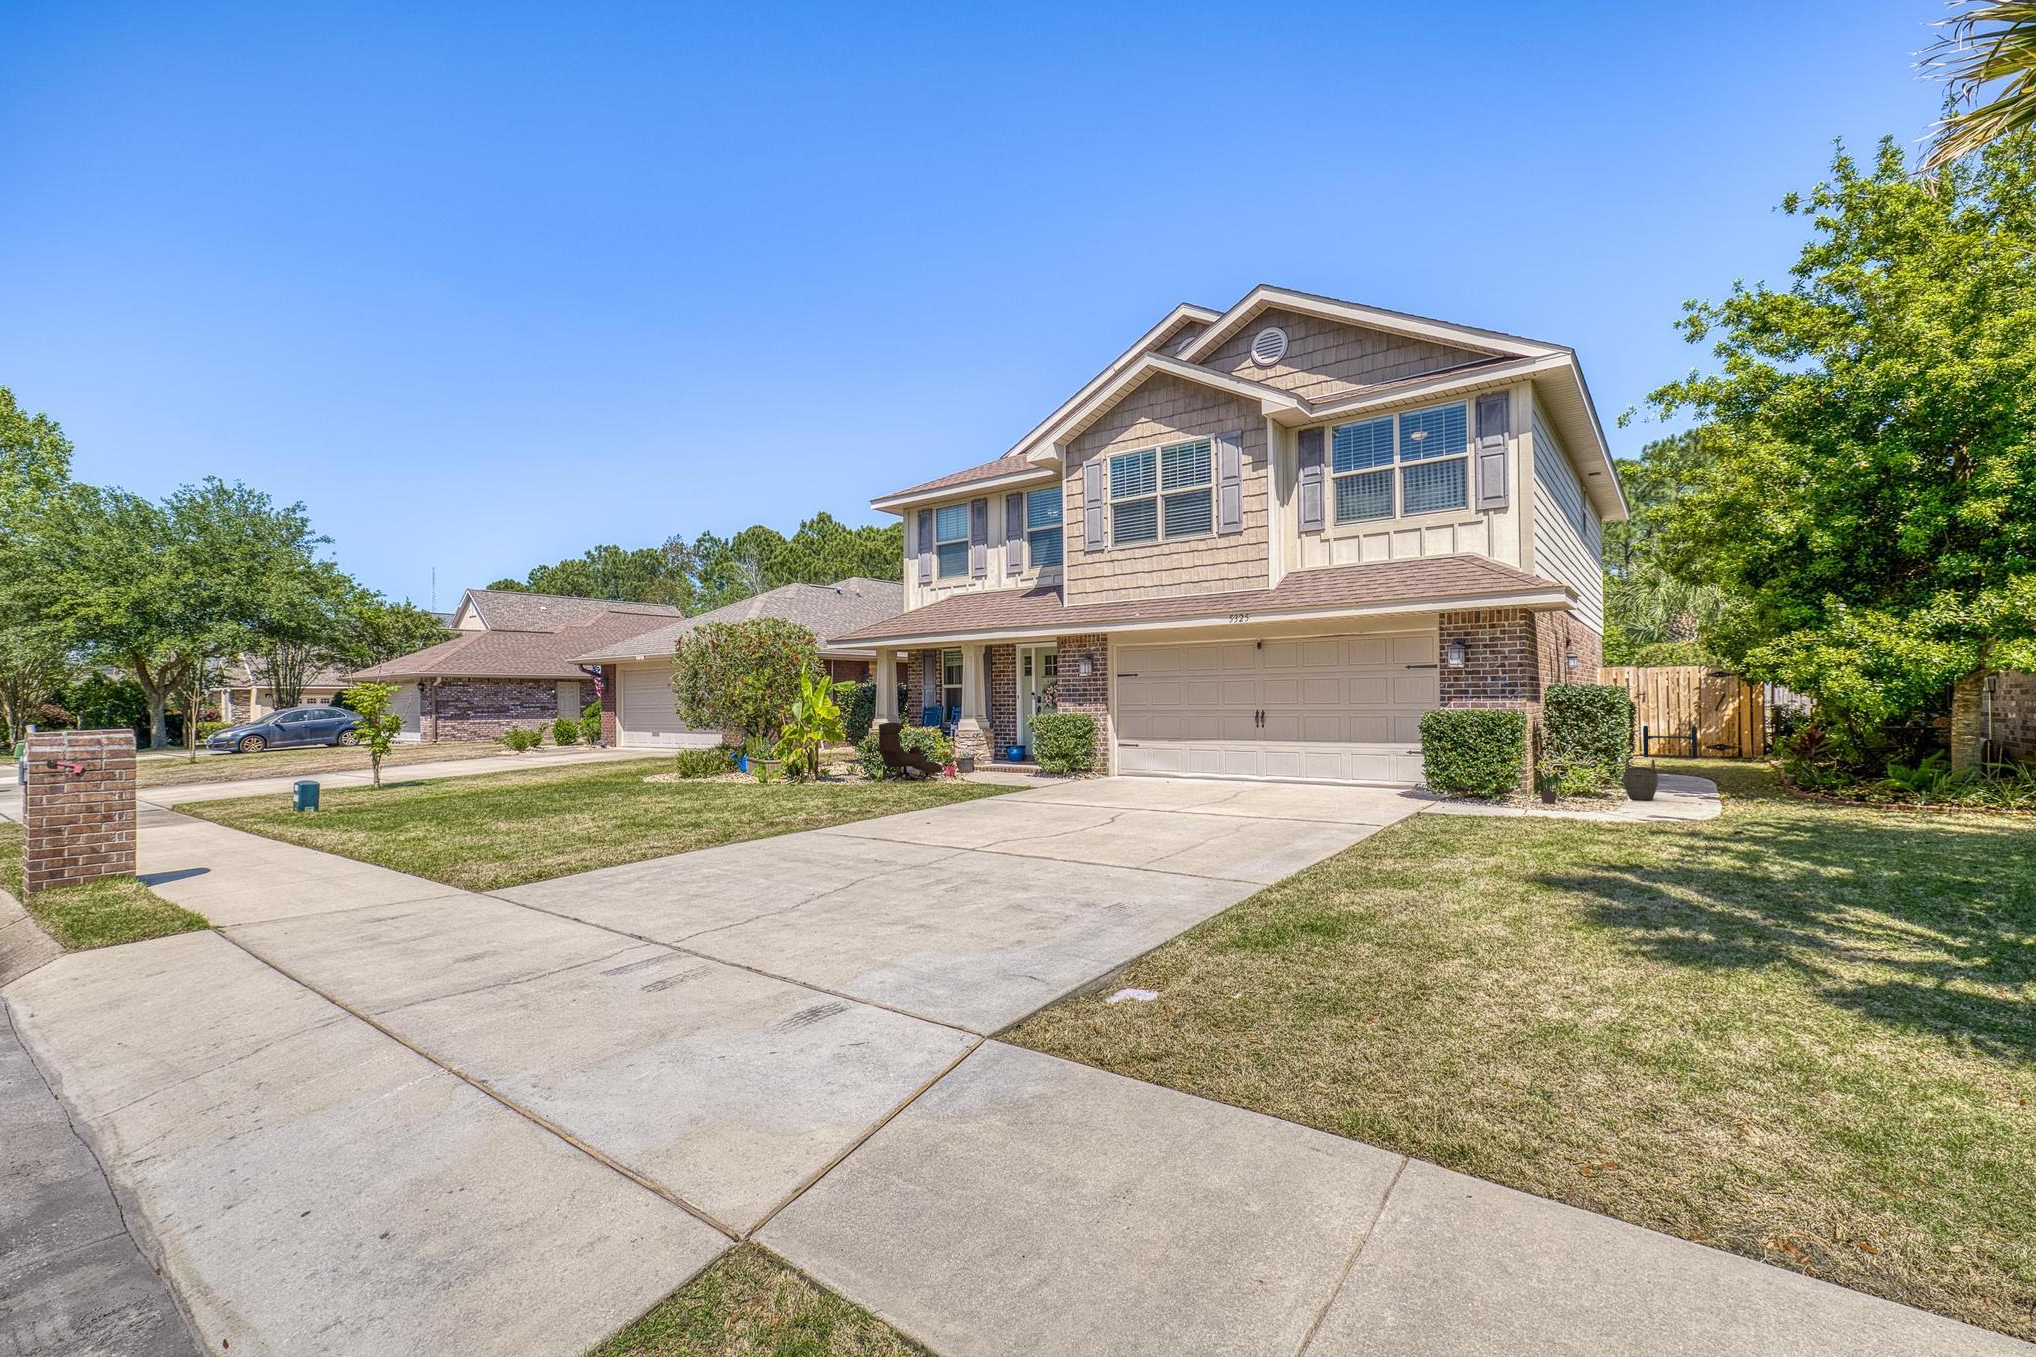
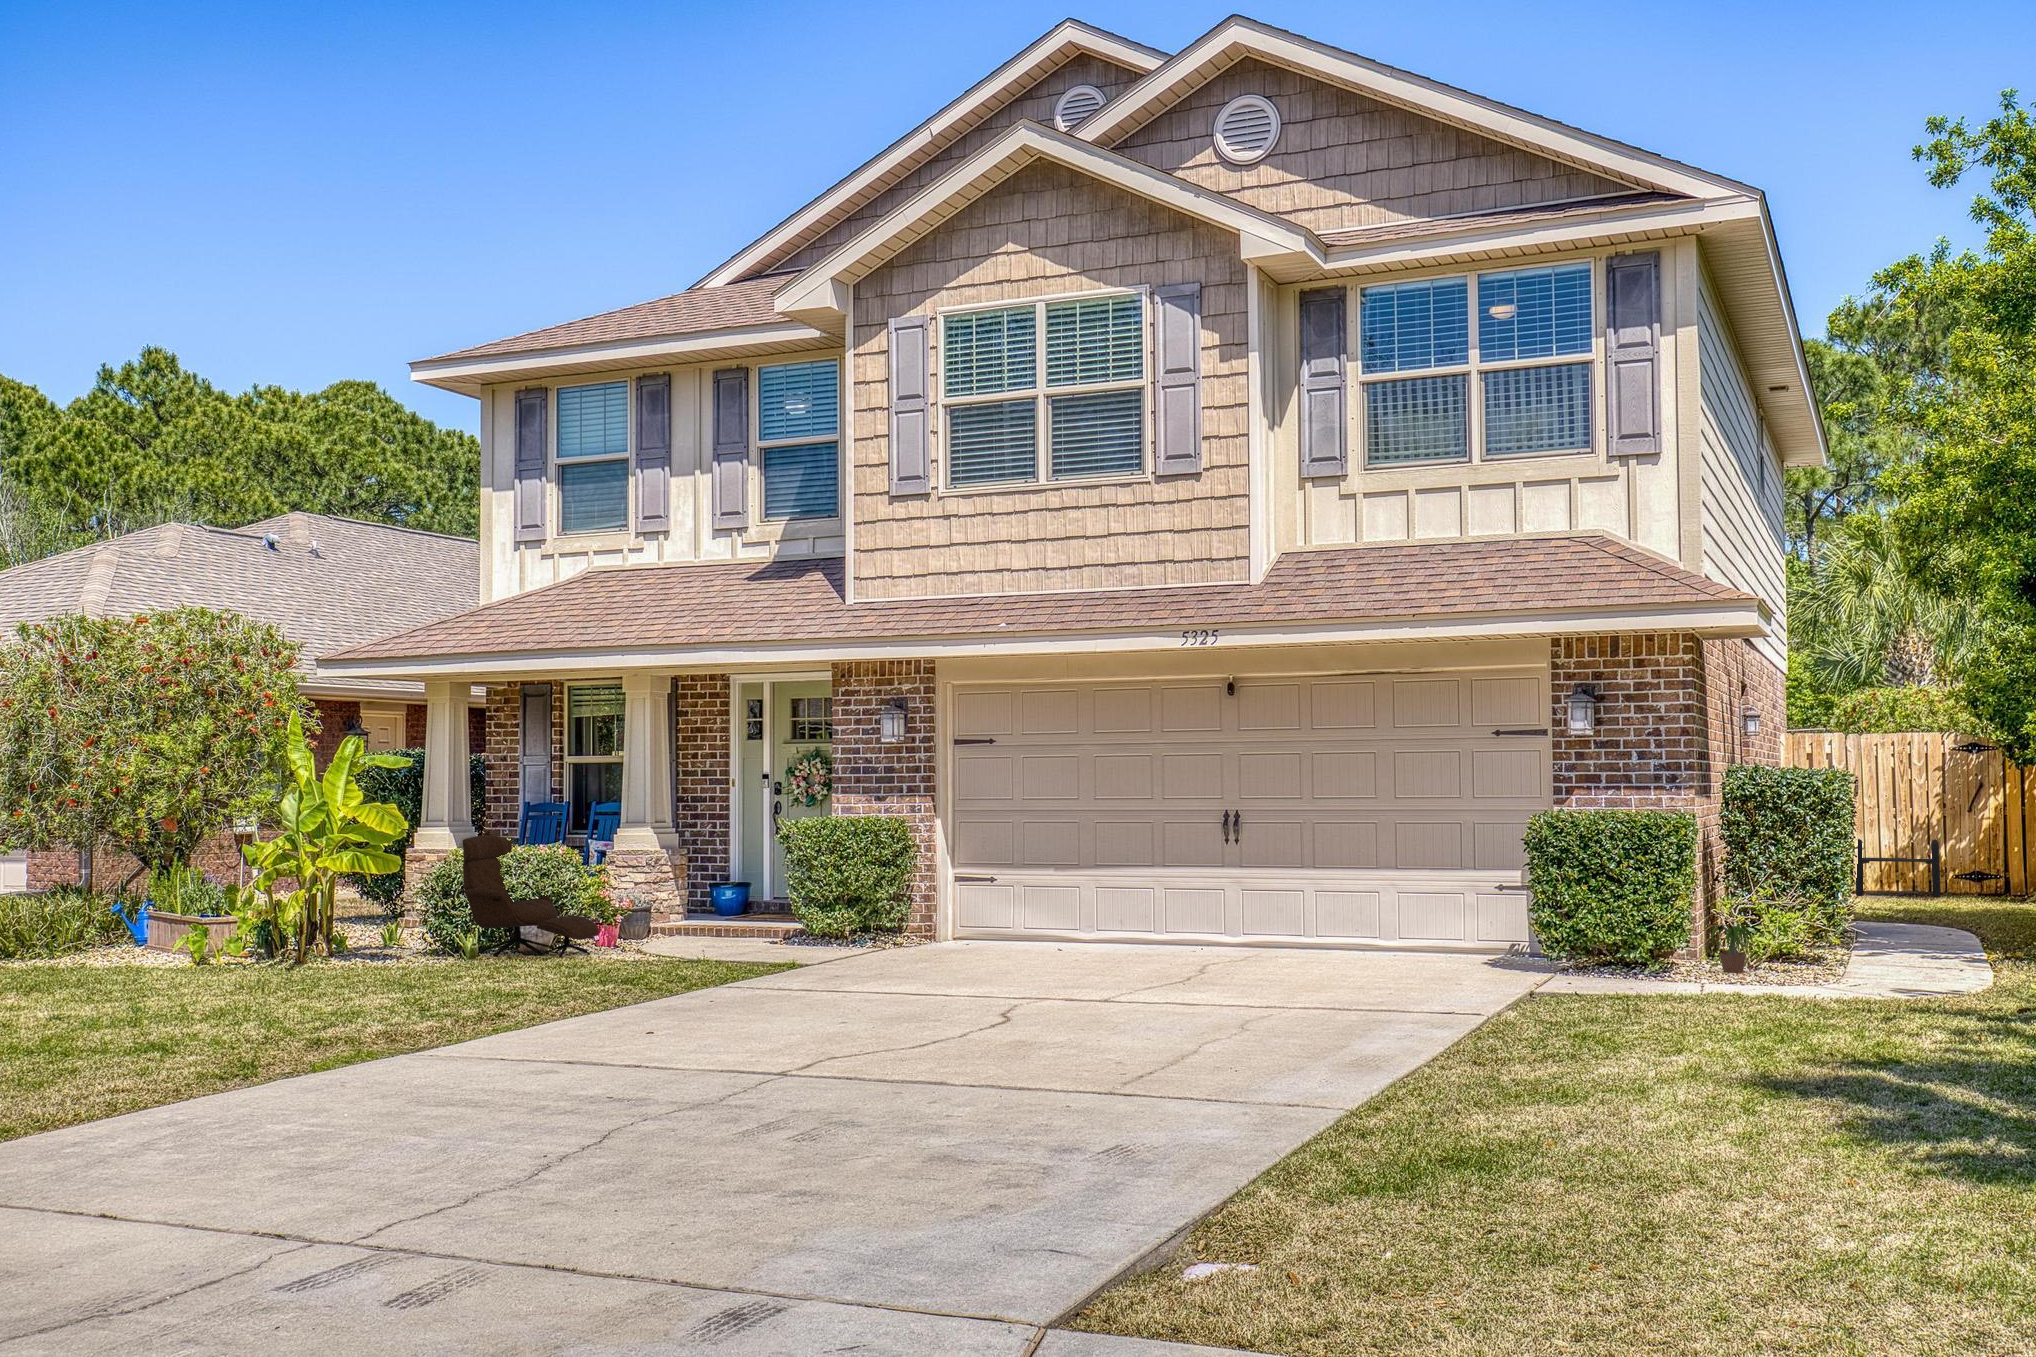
woven basket: present [1623,759,1658,801] -> none [1846,894,1899,965]

